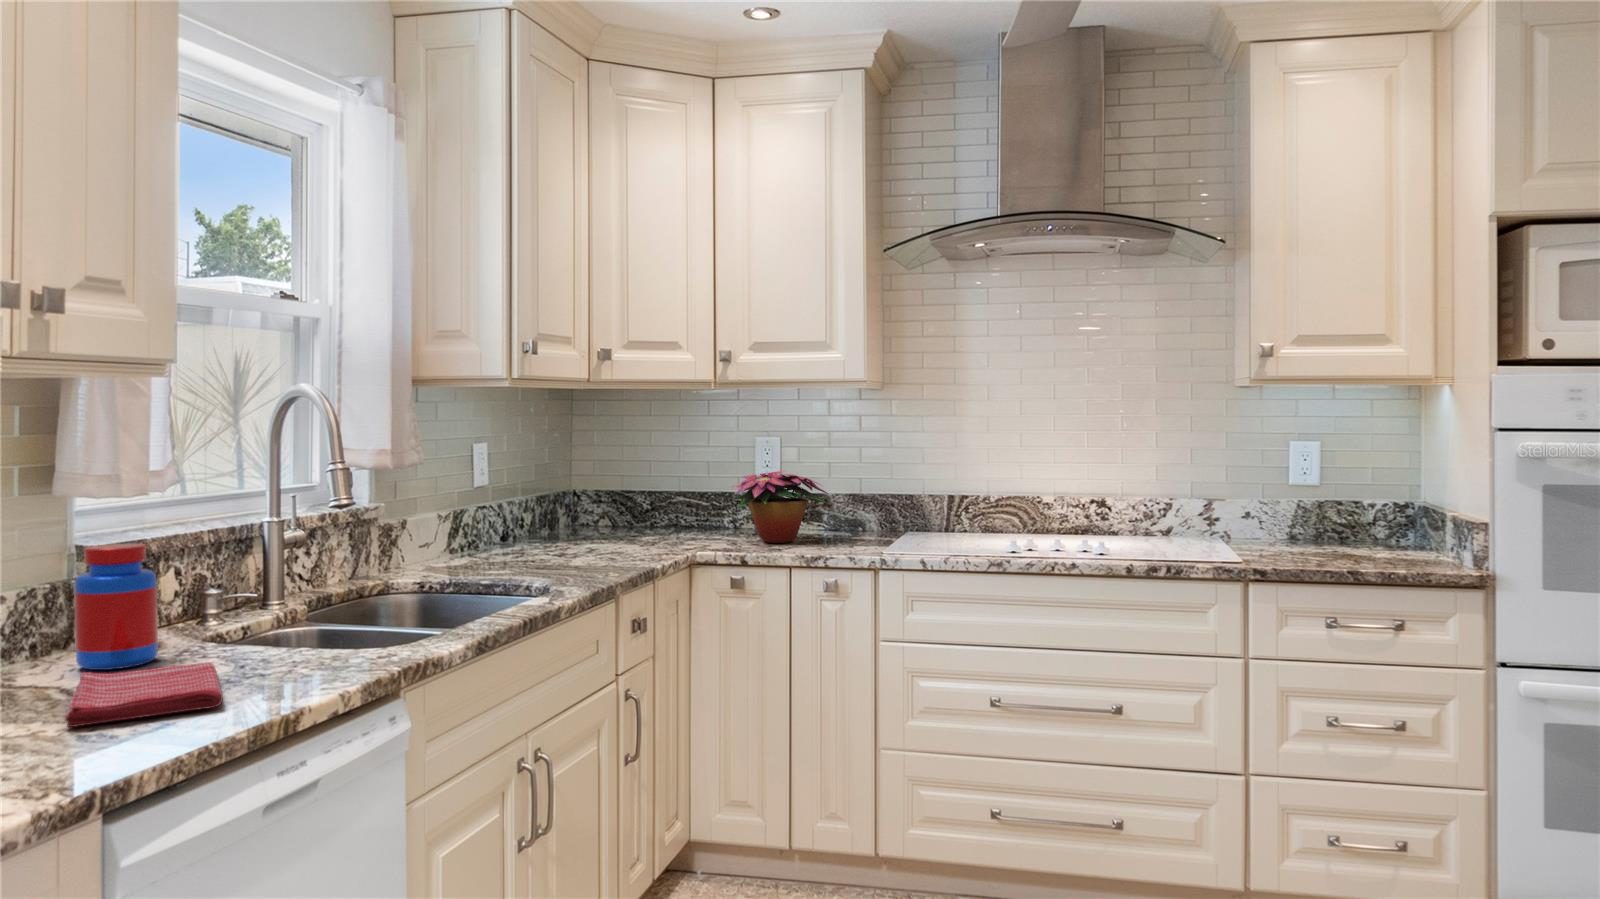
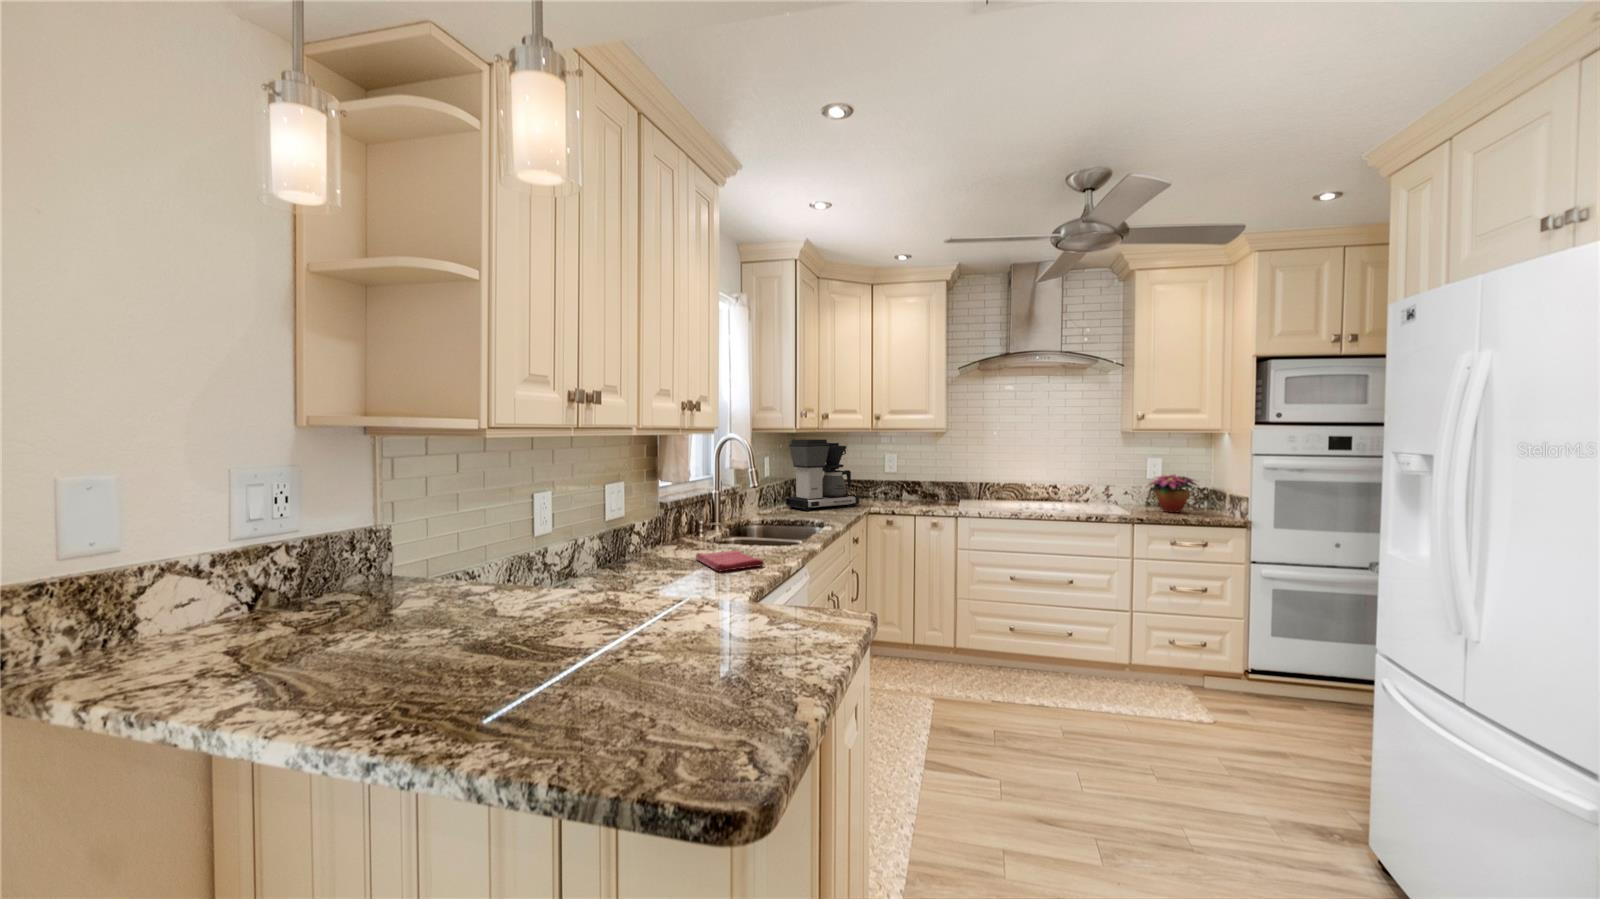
coffee maker: none [514,403,678,559] -> present [786,439,859,511]
flower arrangement: present [732,471,828,543] -> present [1149,475,1197,512]
jar: present [74,543,158,670] -> none [679,503,707,553]

